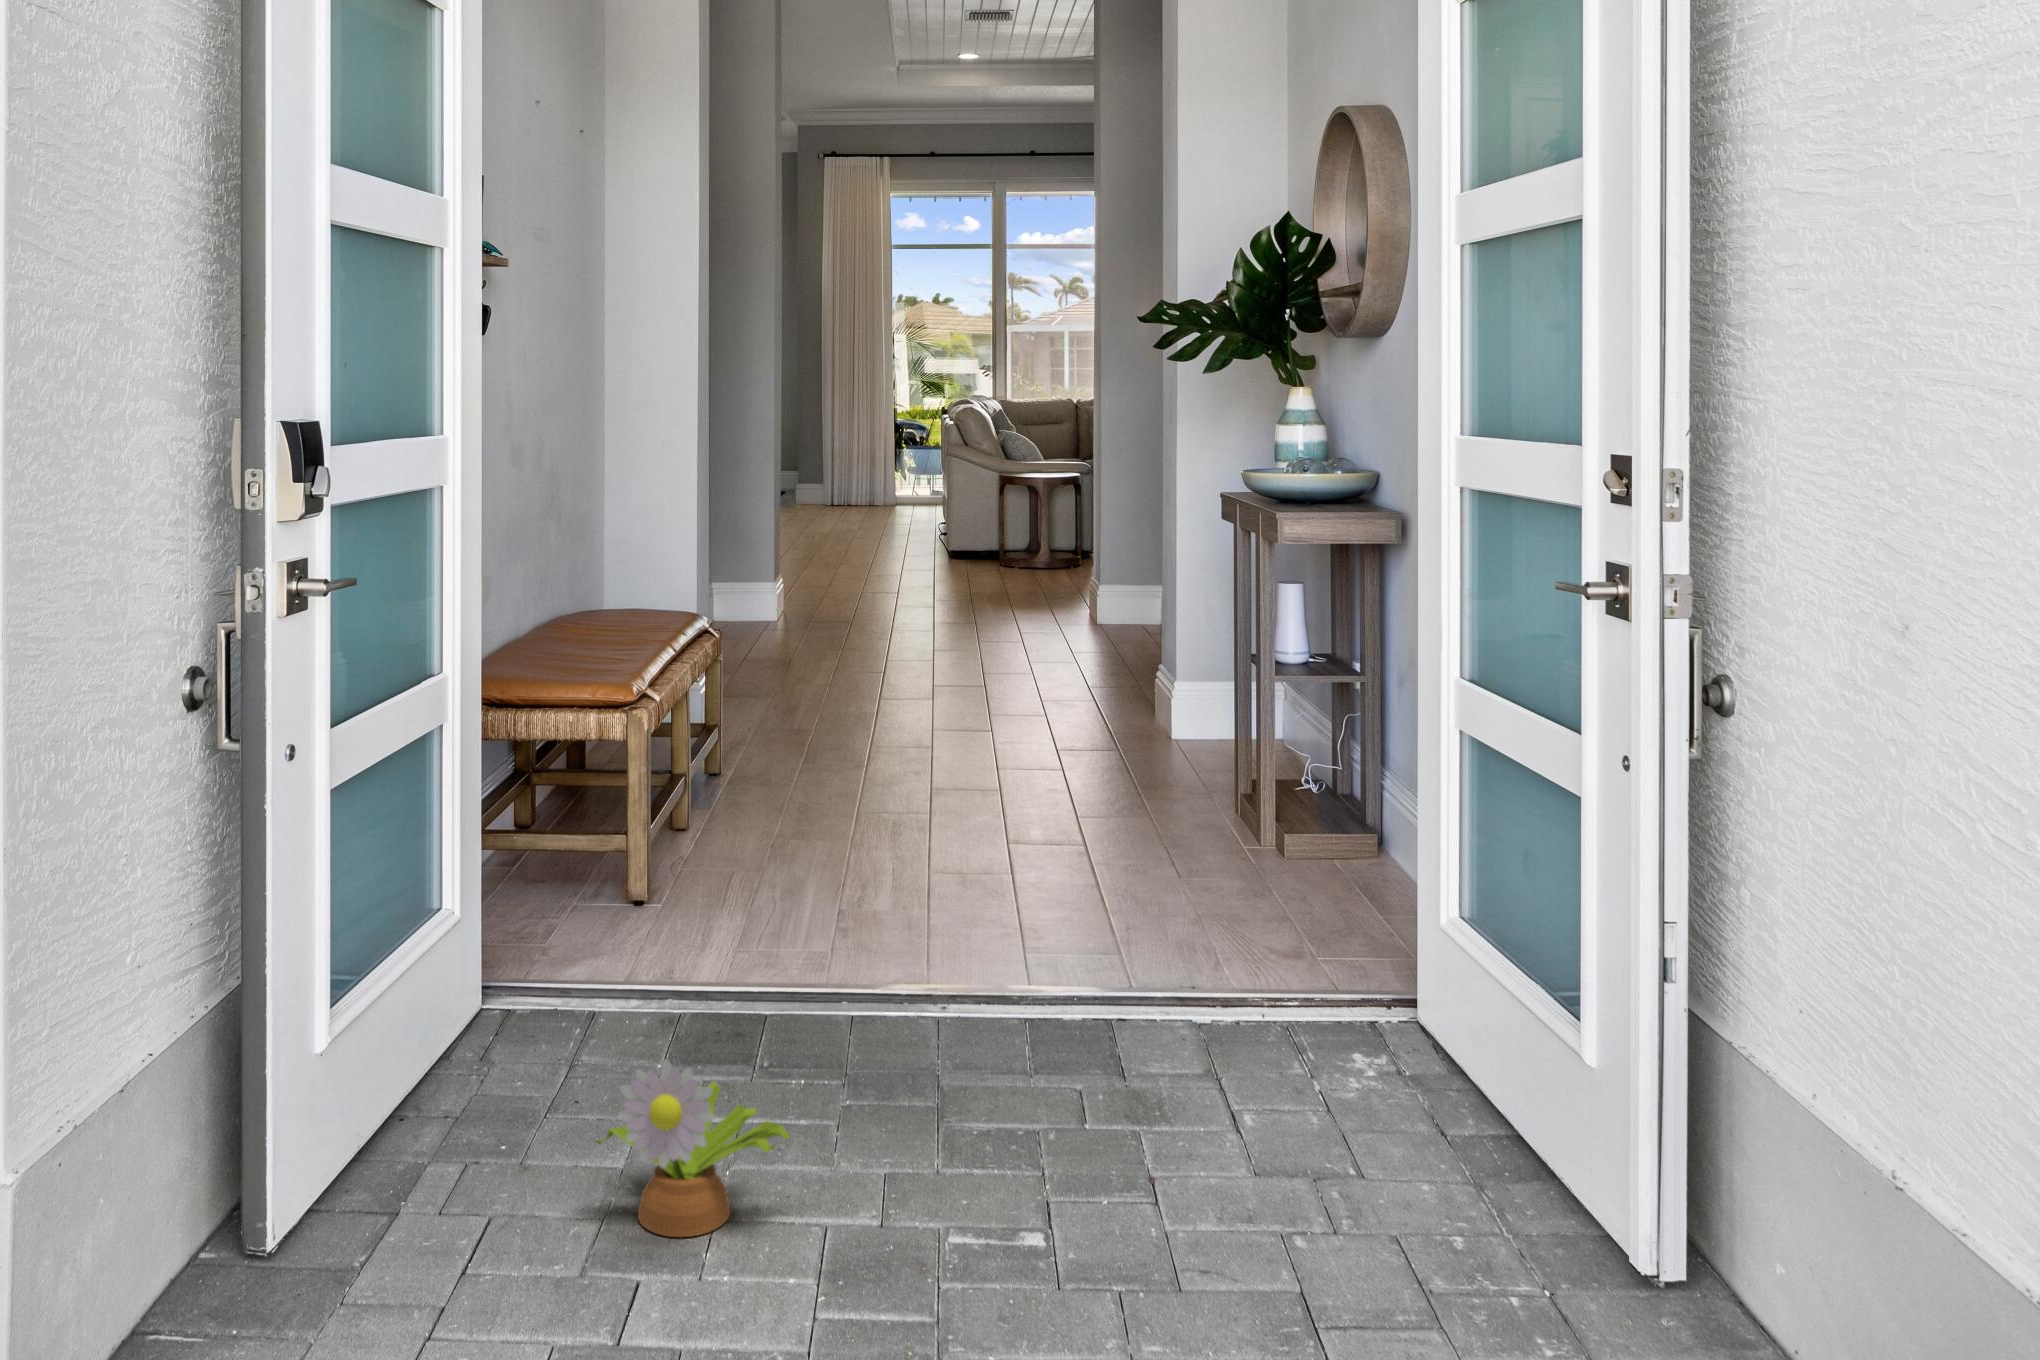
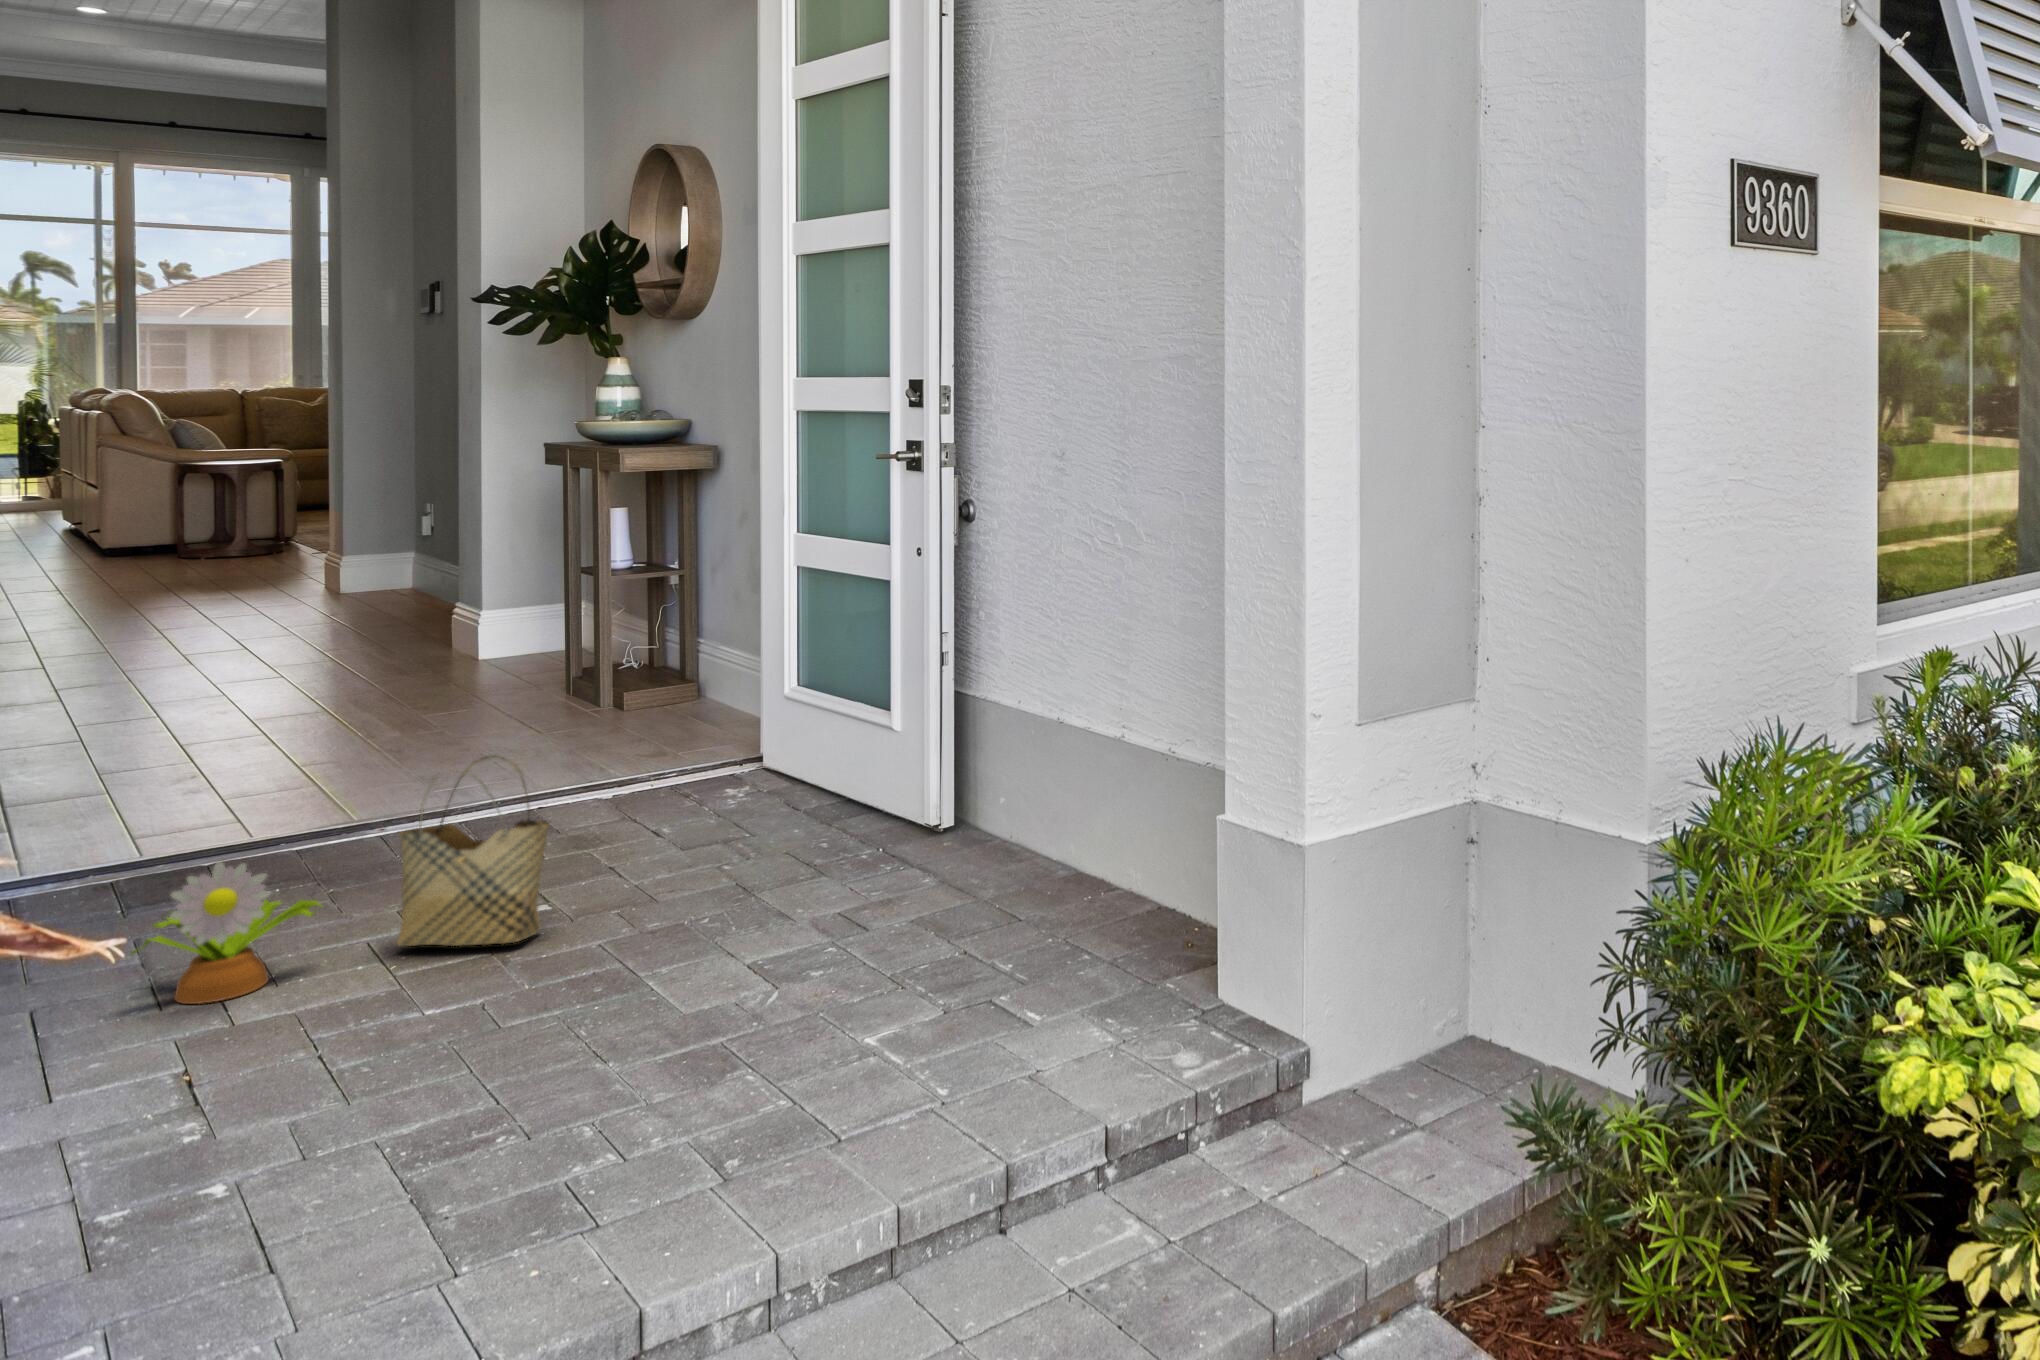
woven basket: none [862,977,1037,1278] -> present [397,756,549,946]

